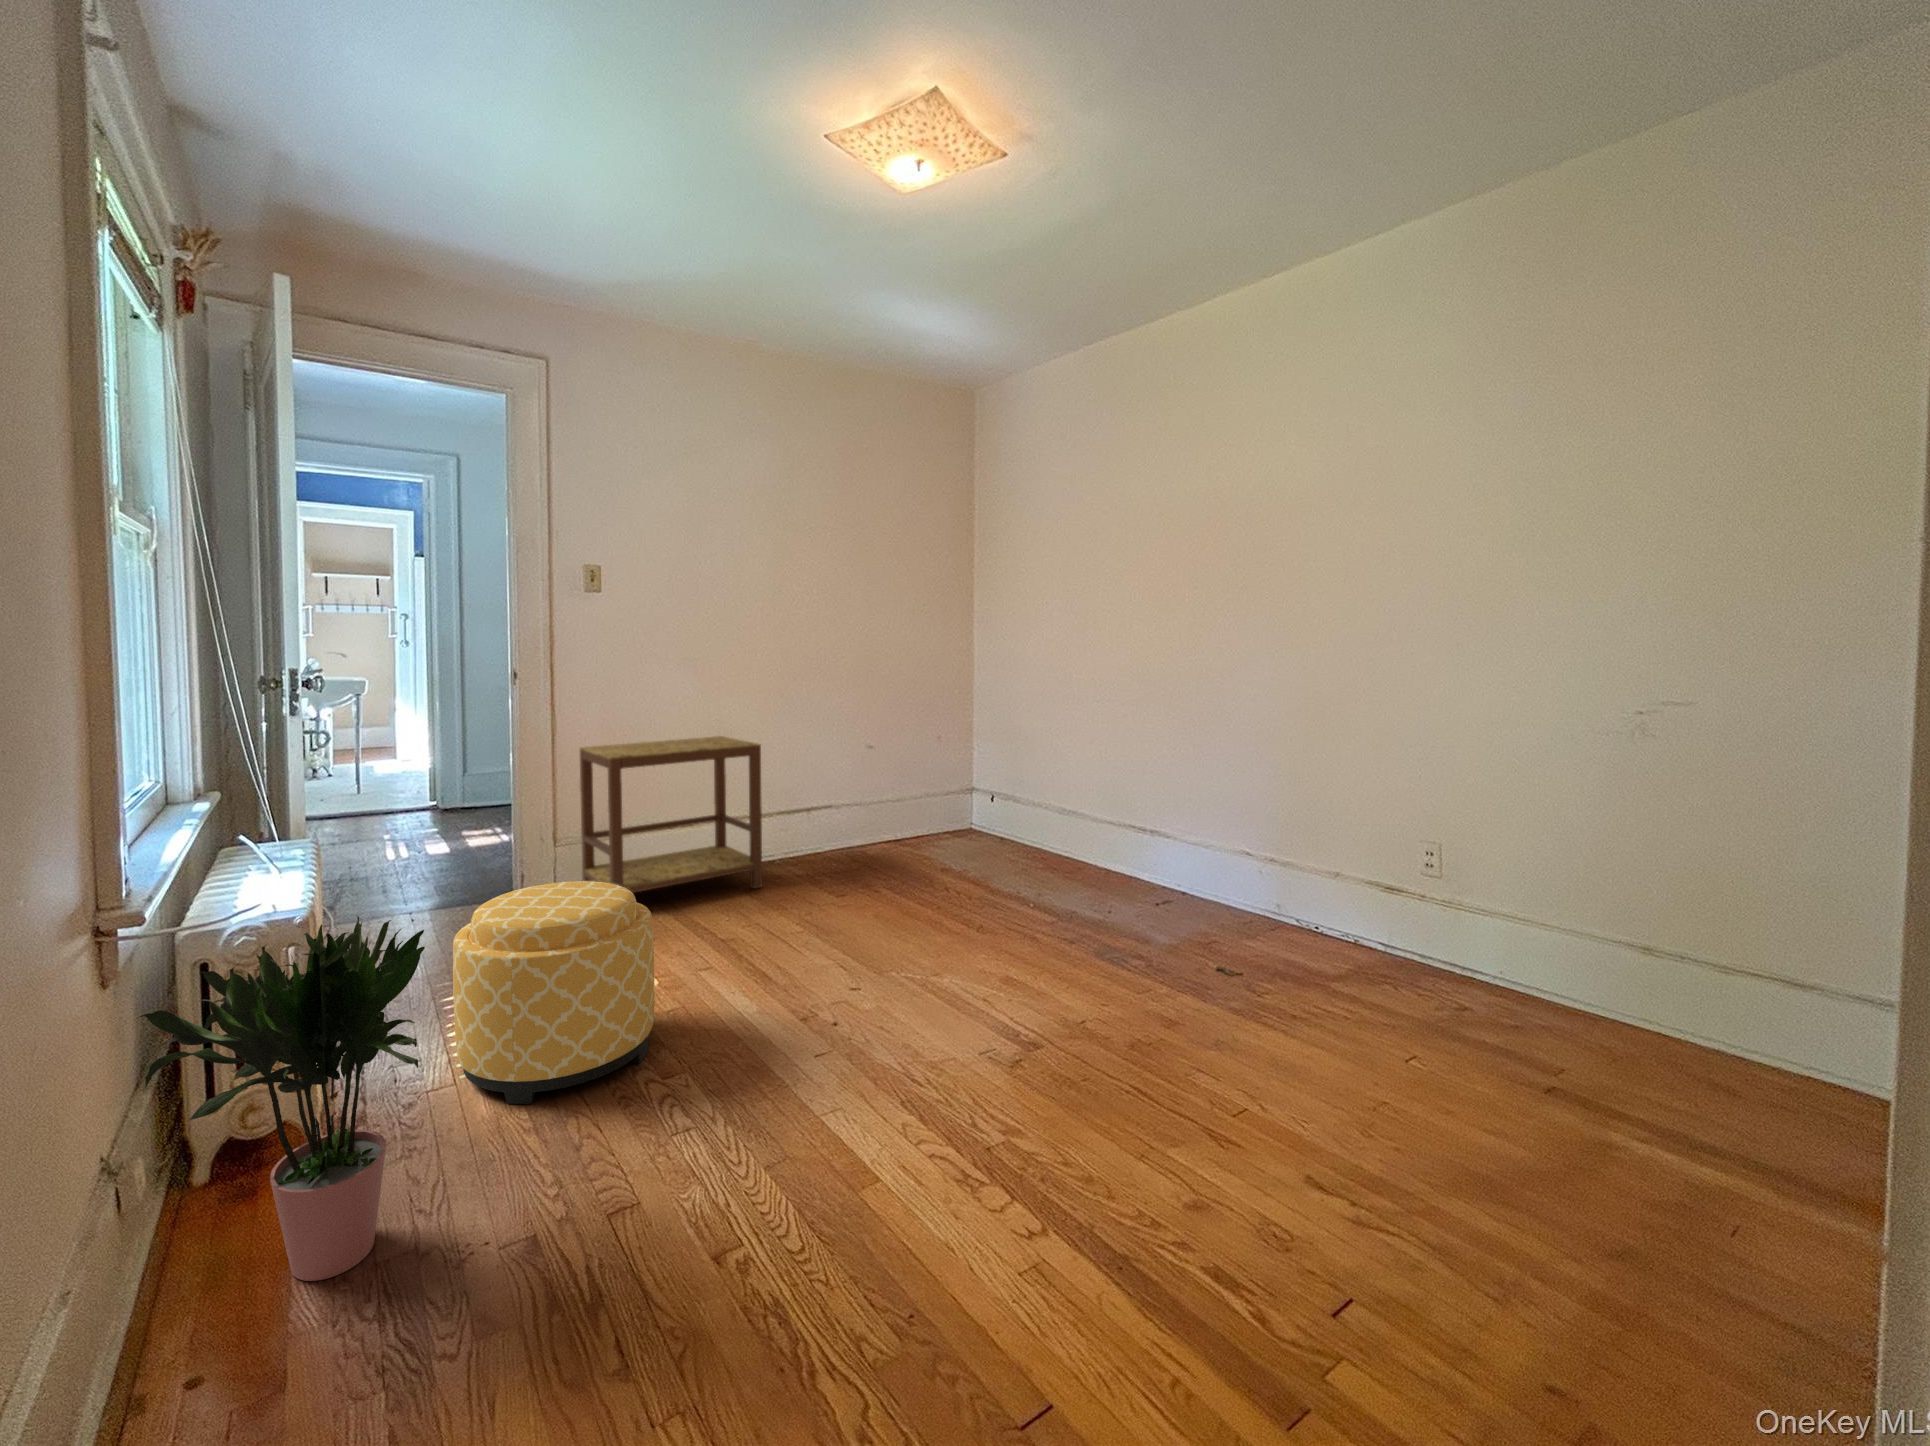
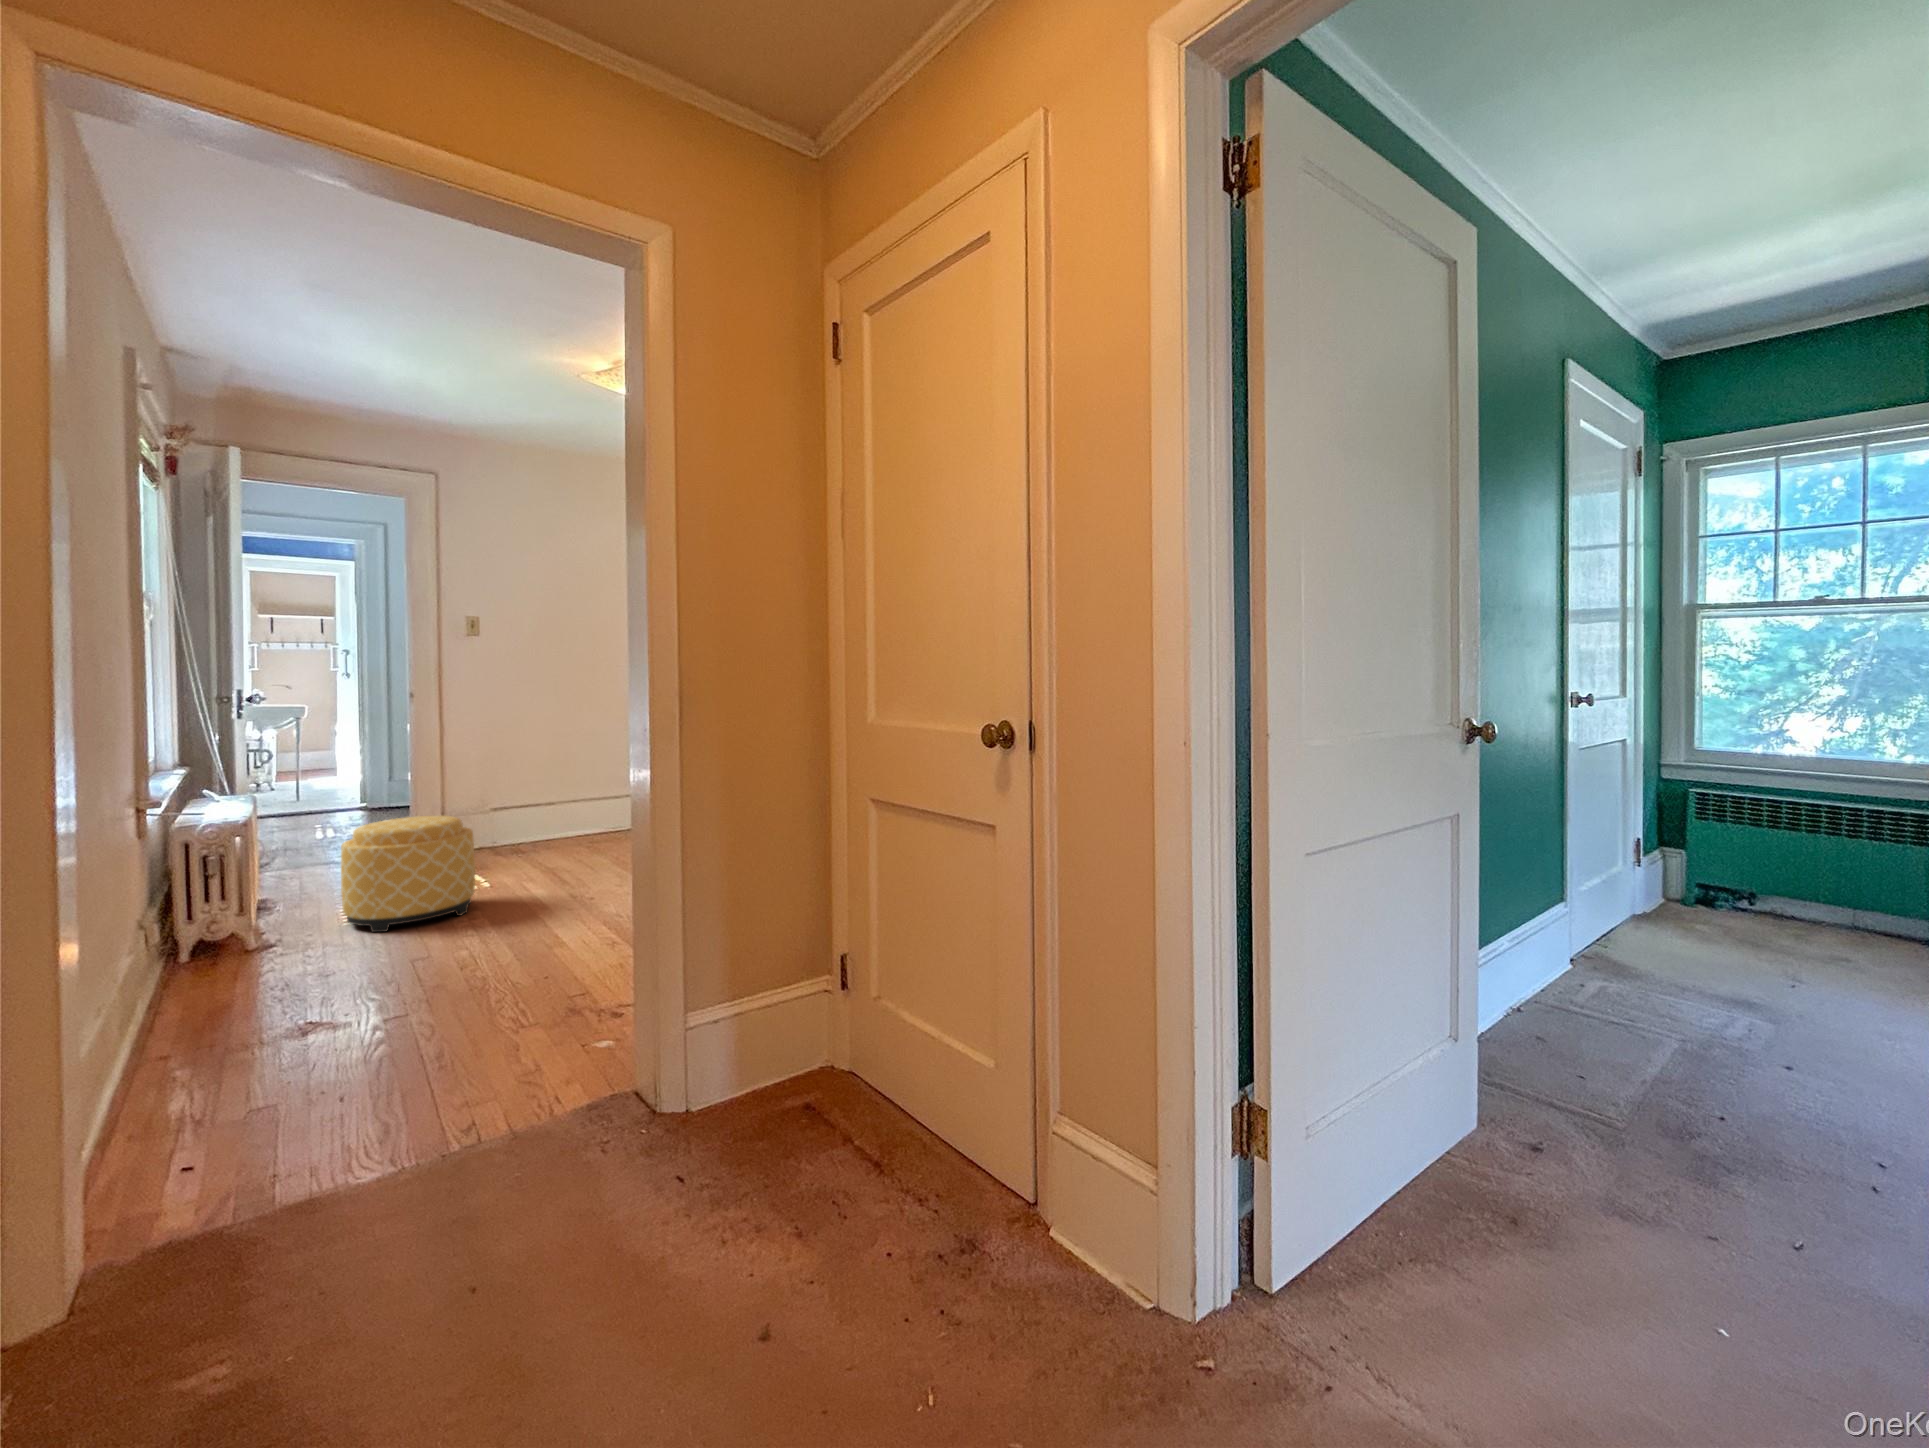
side table: present [580,736,762,893] -> none [460,739,599,860]
potted plant: present [140,915,425,1281] -> none [150,801,317,984]

